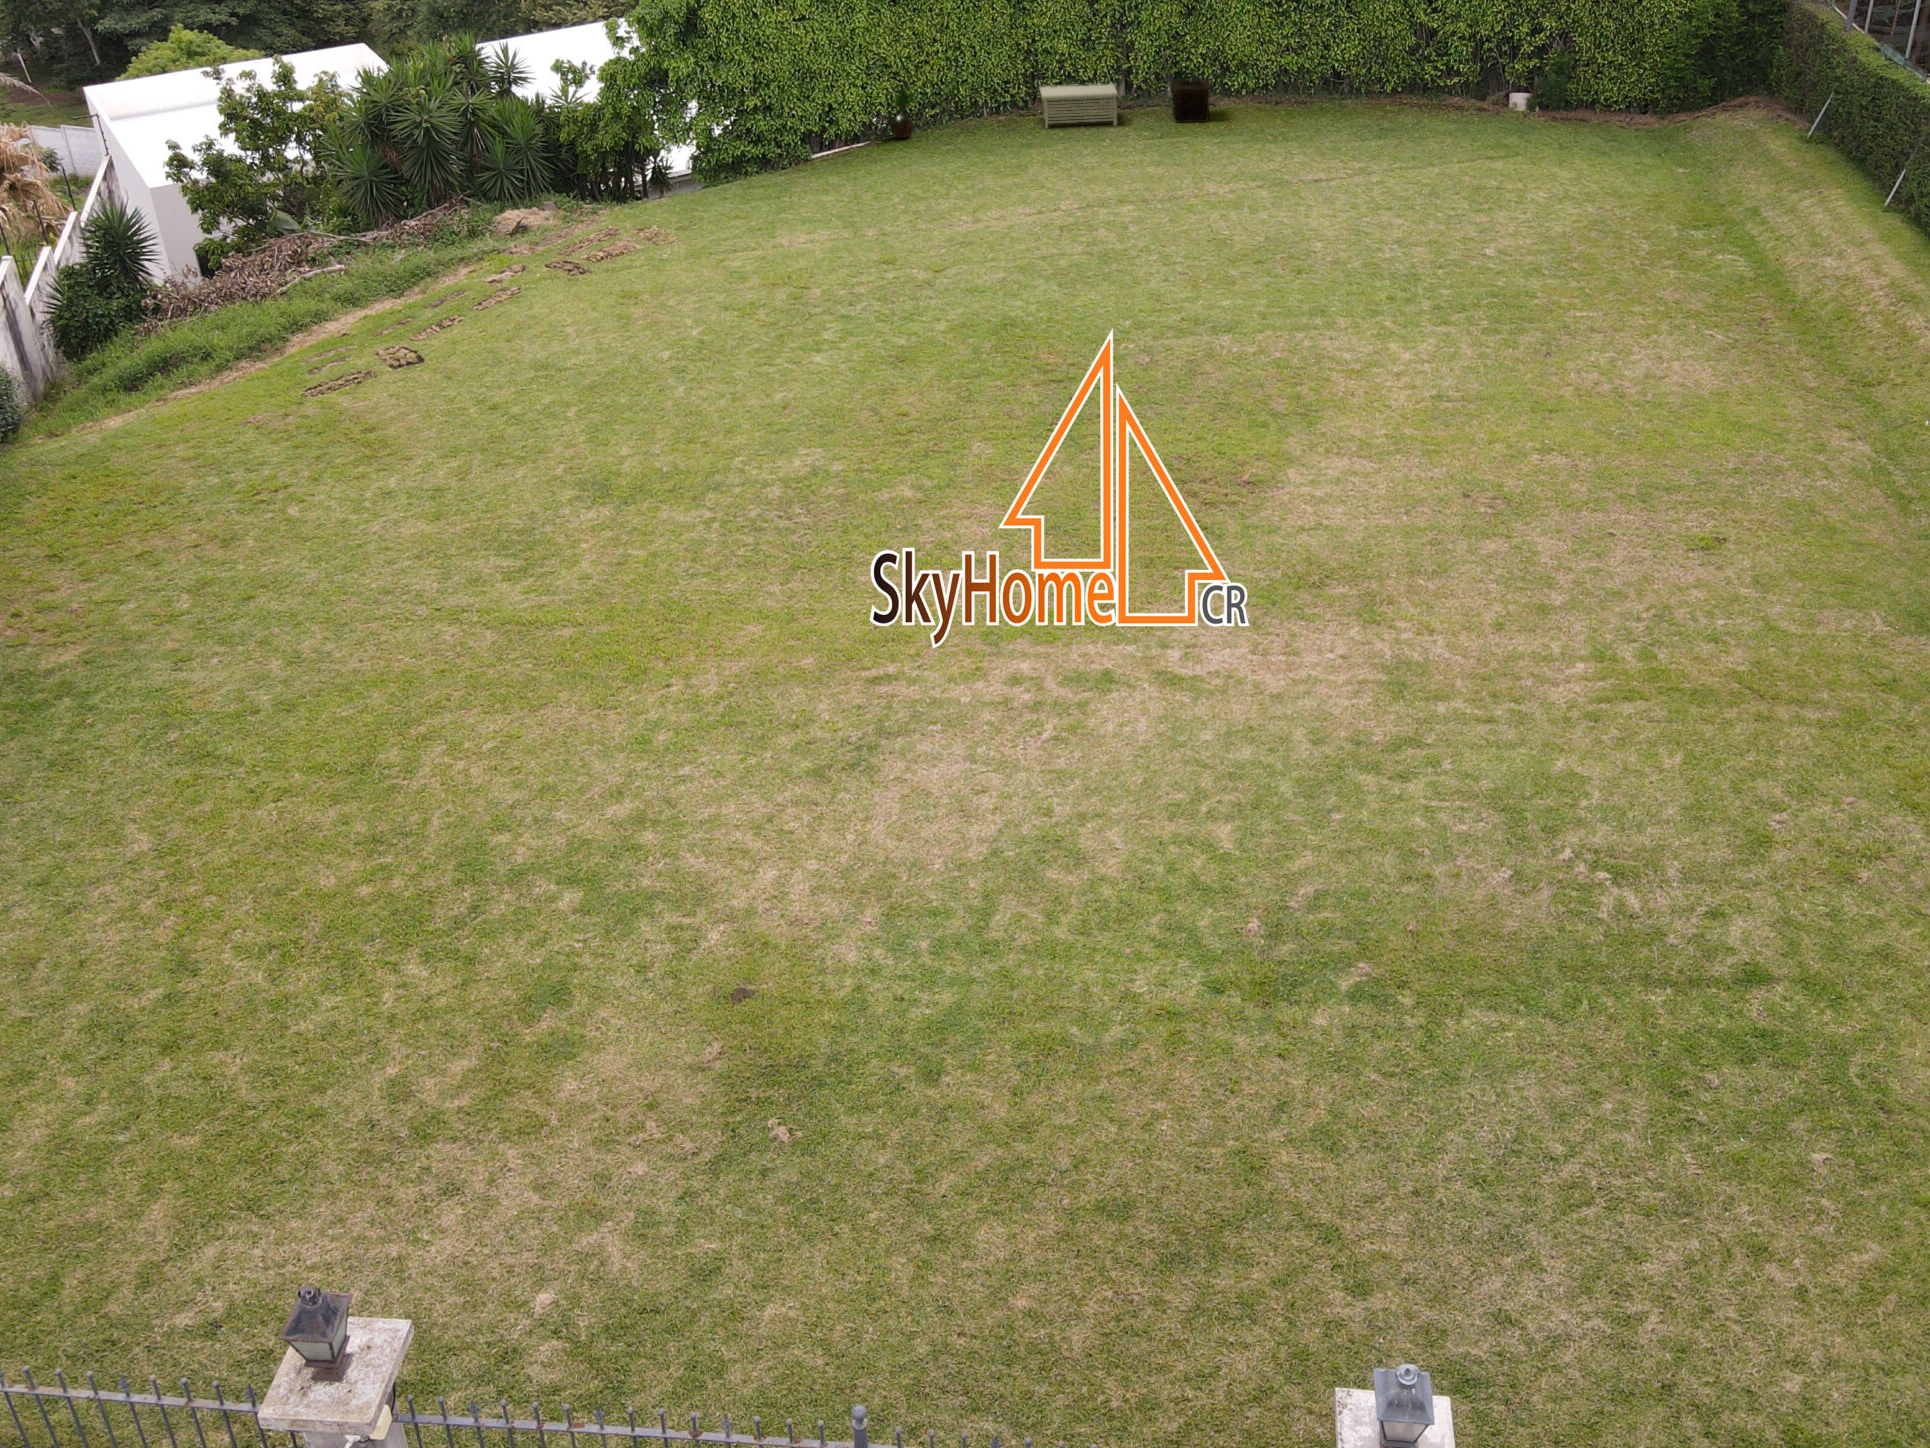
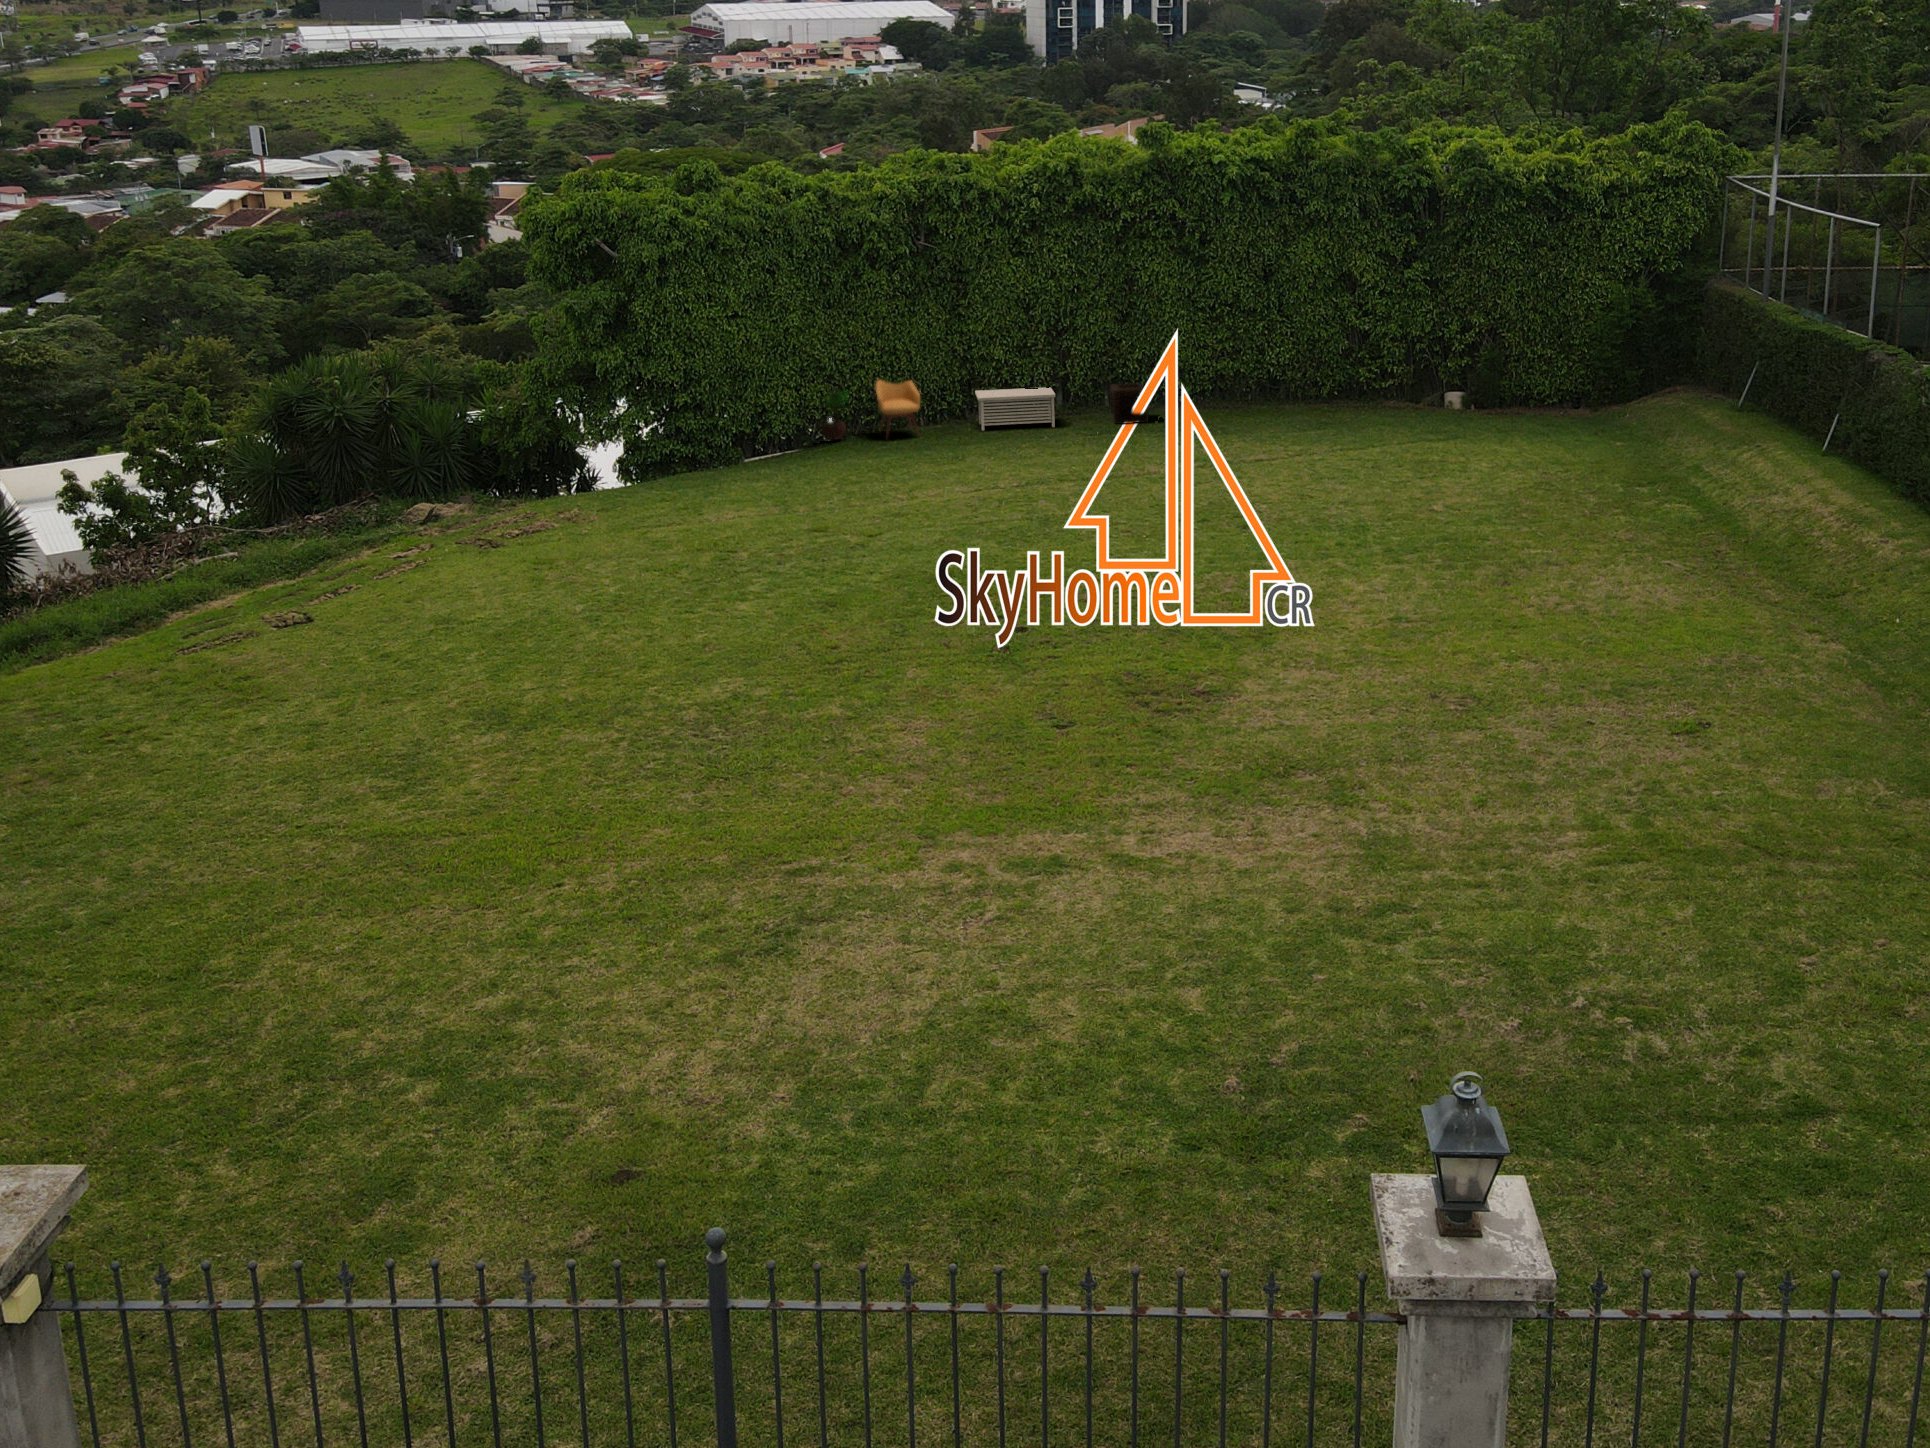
chair: none [942,71,986,139] -> present [876,380,920,438]

